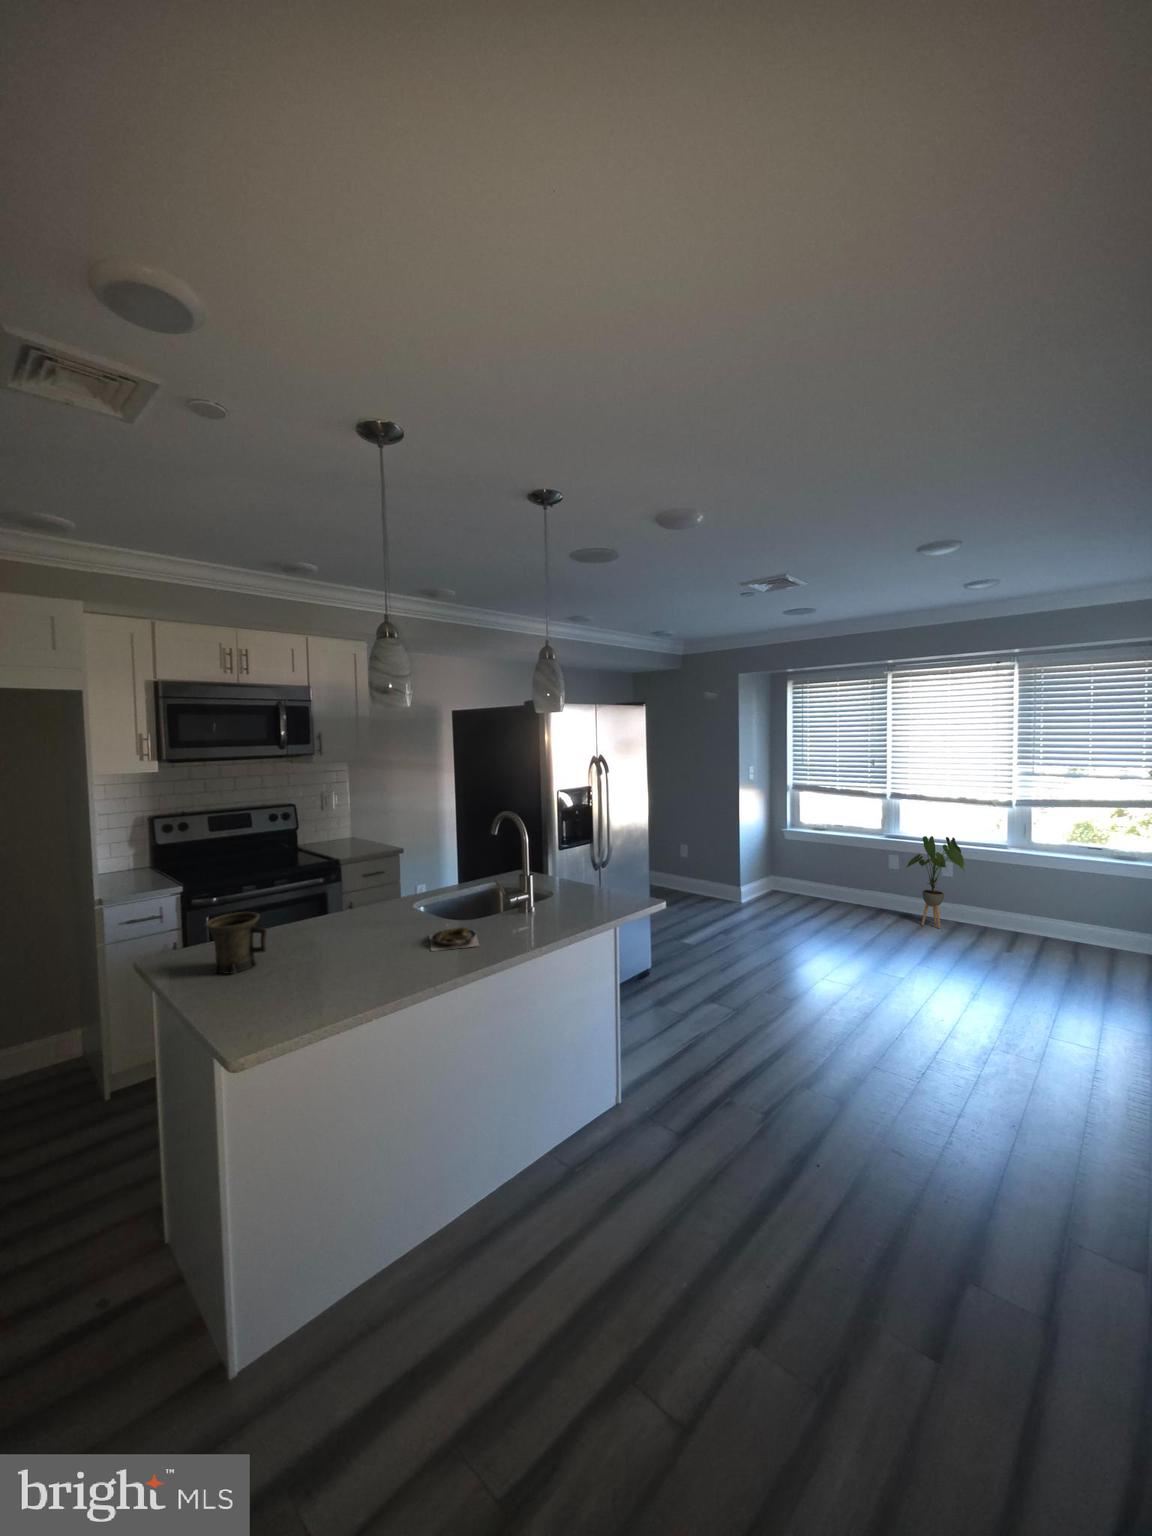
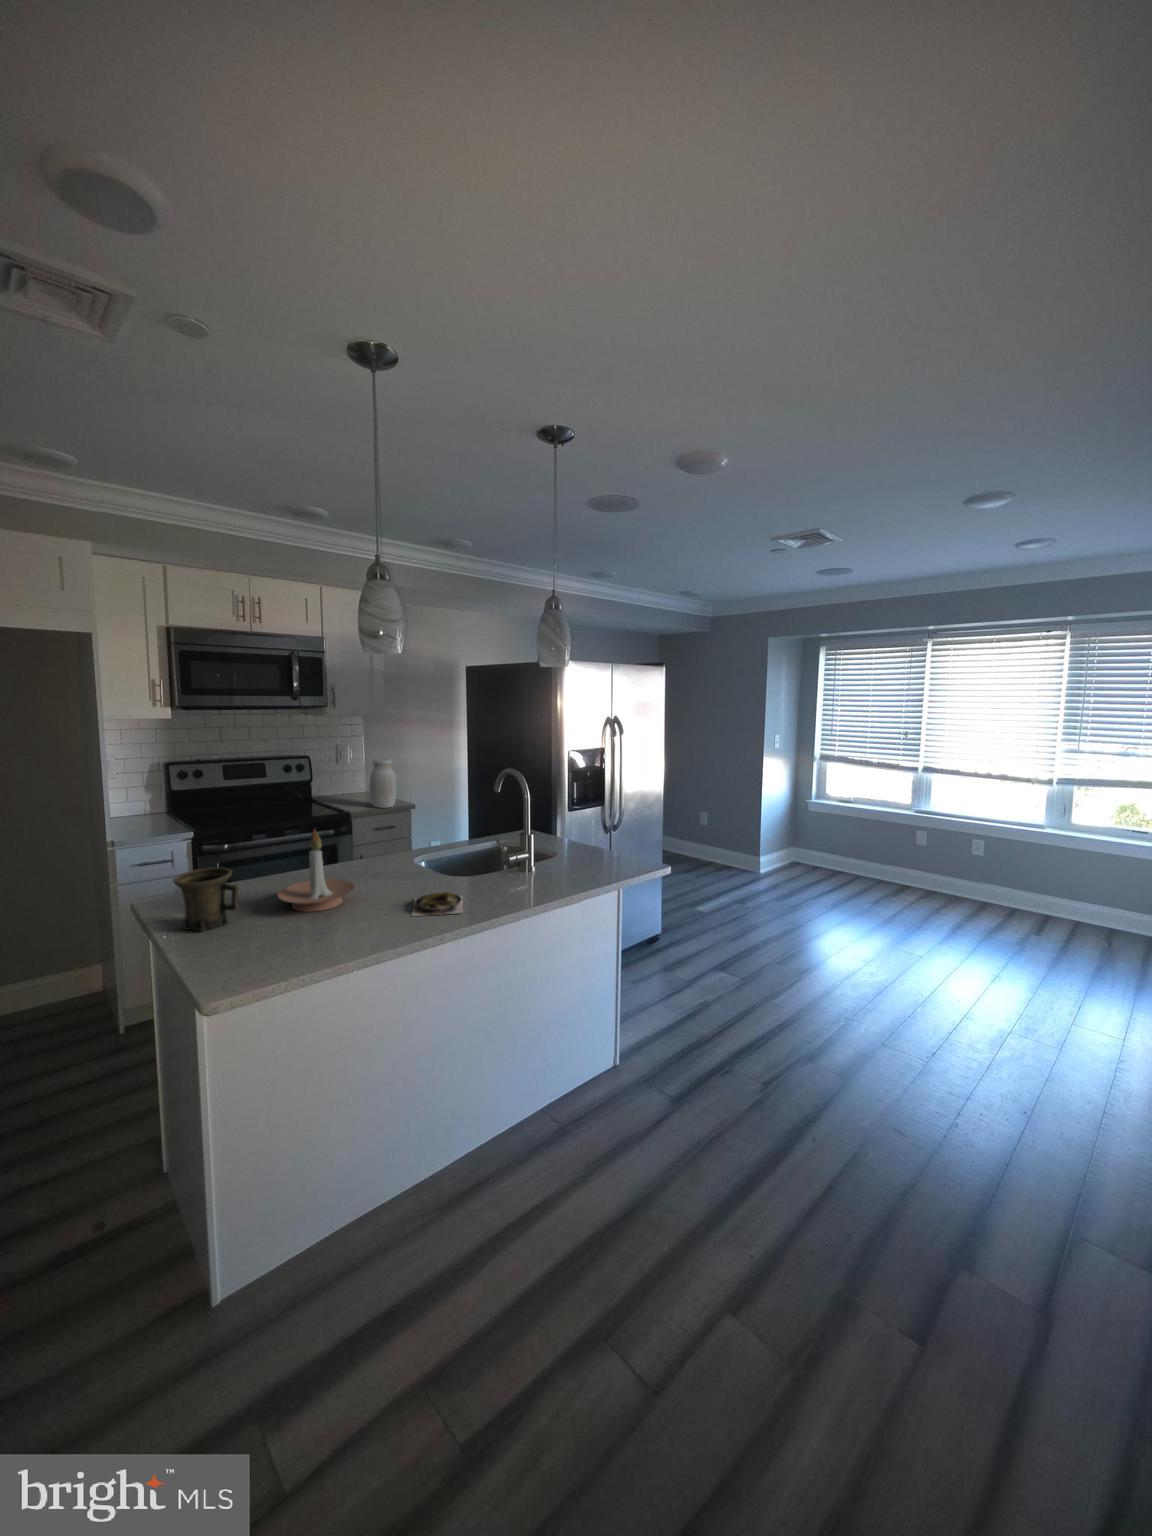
jar: none [355,804,383,854] -> present [369,759,397,808]
house plant: present [907,836,964,928] -> none [932,812,996,907]
candle holder: none [299,871,372,952] -> present [278,830,355,912]

